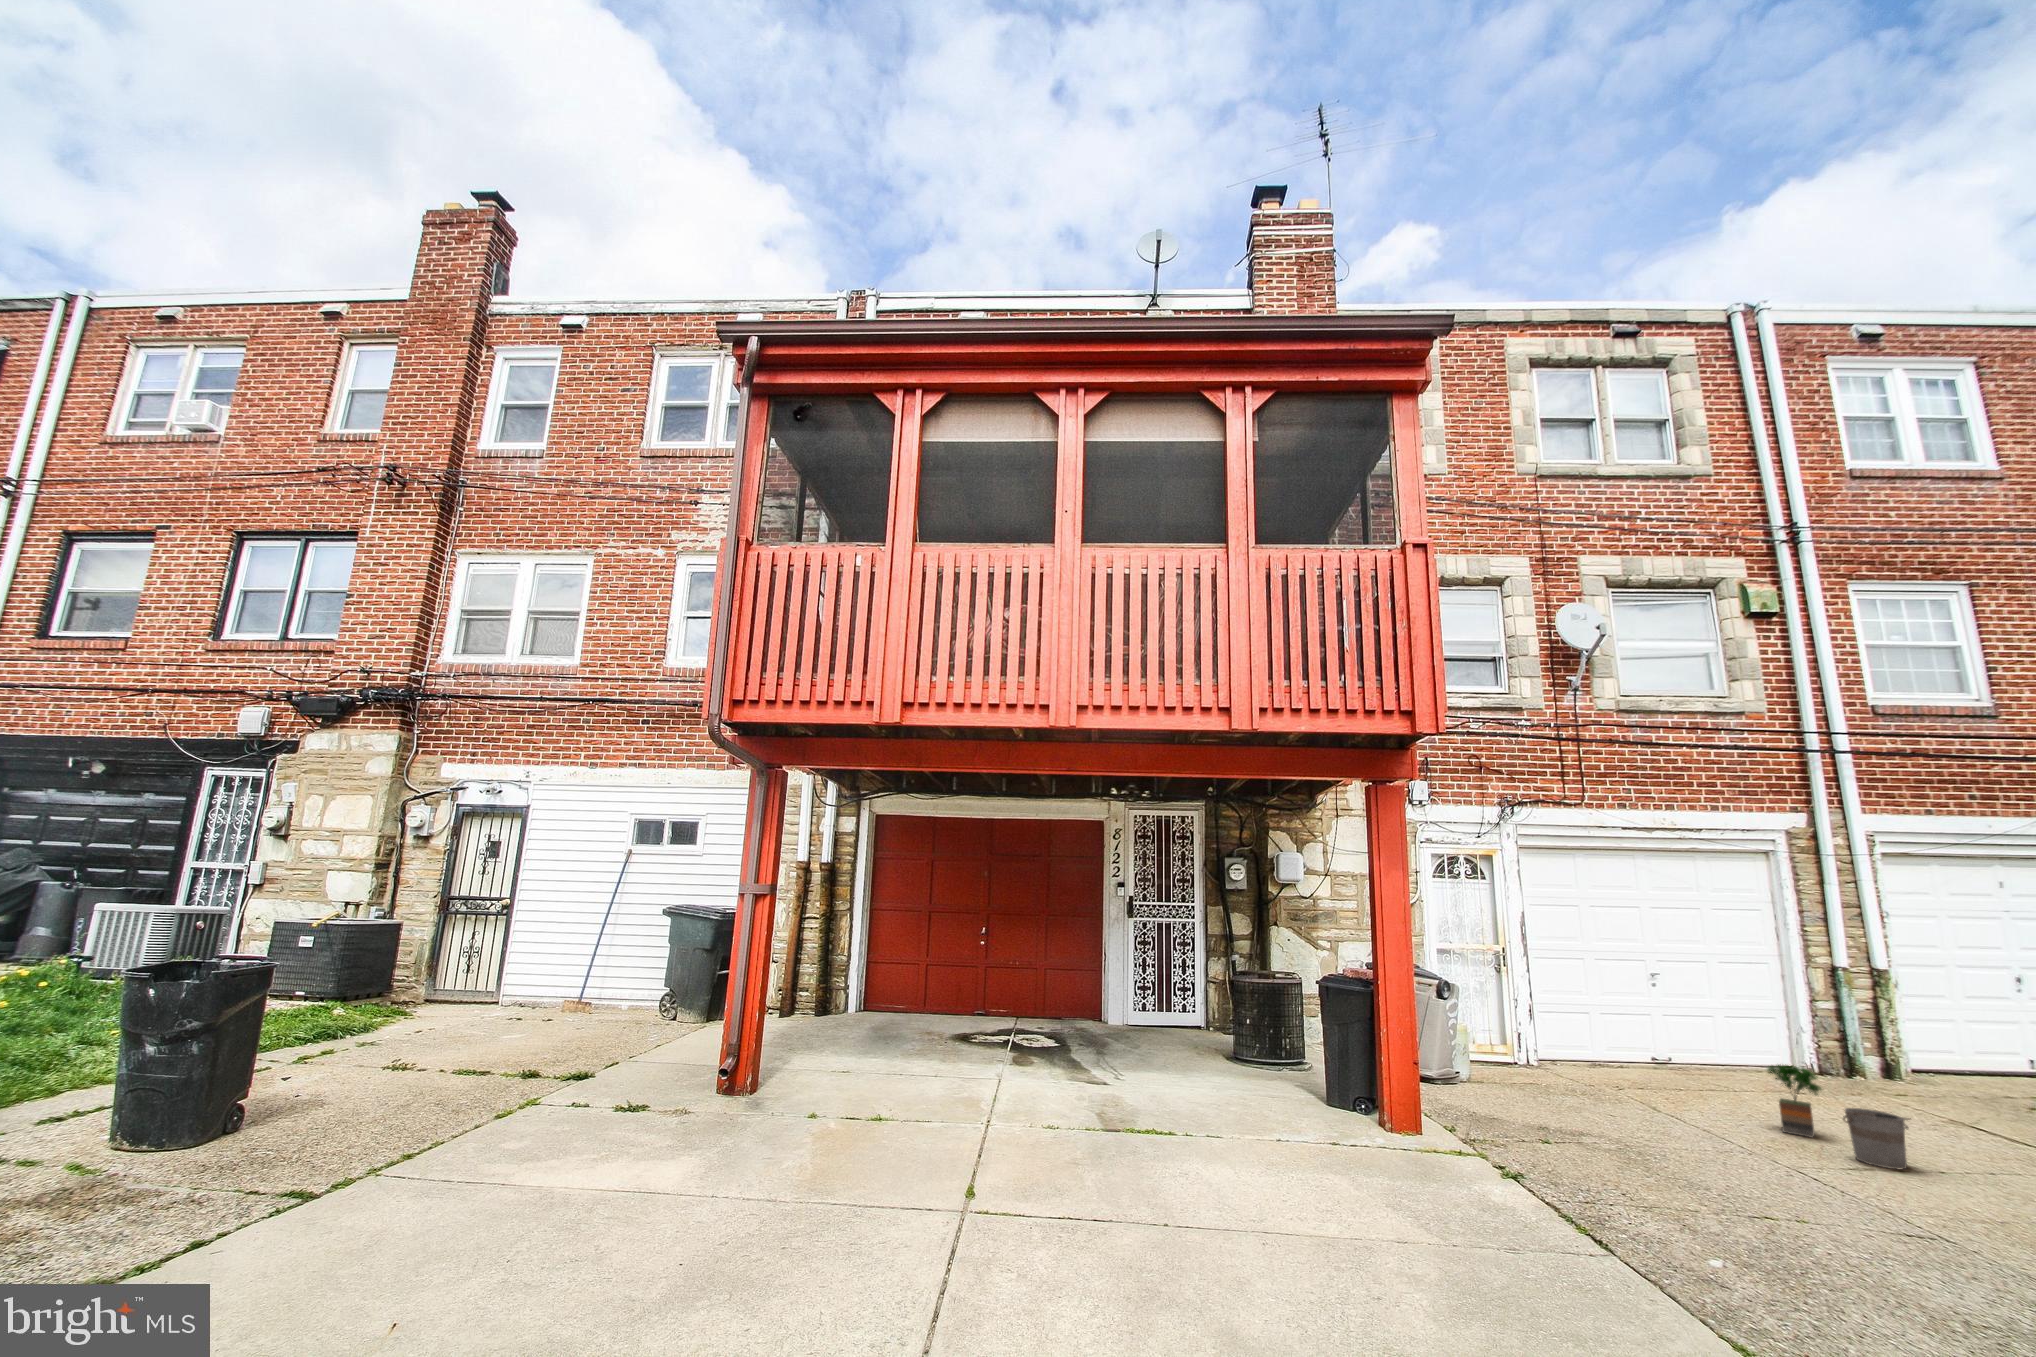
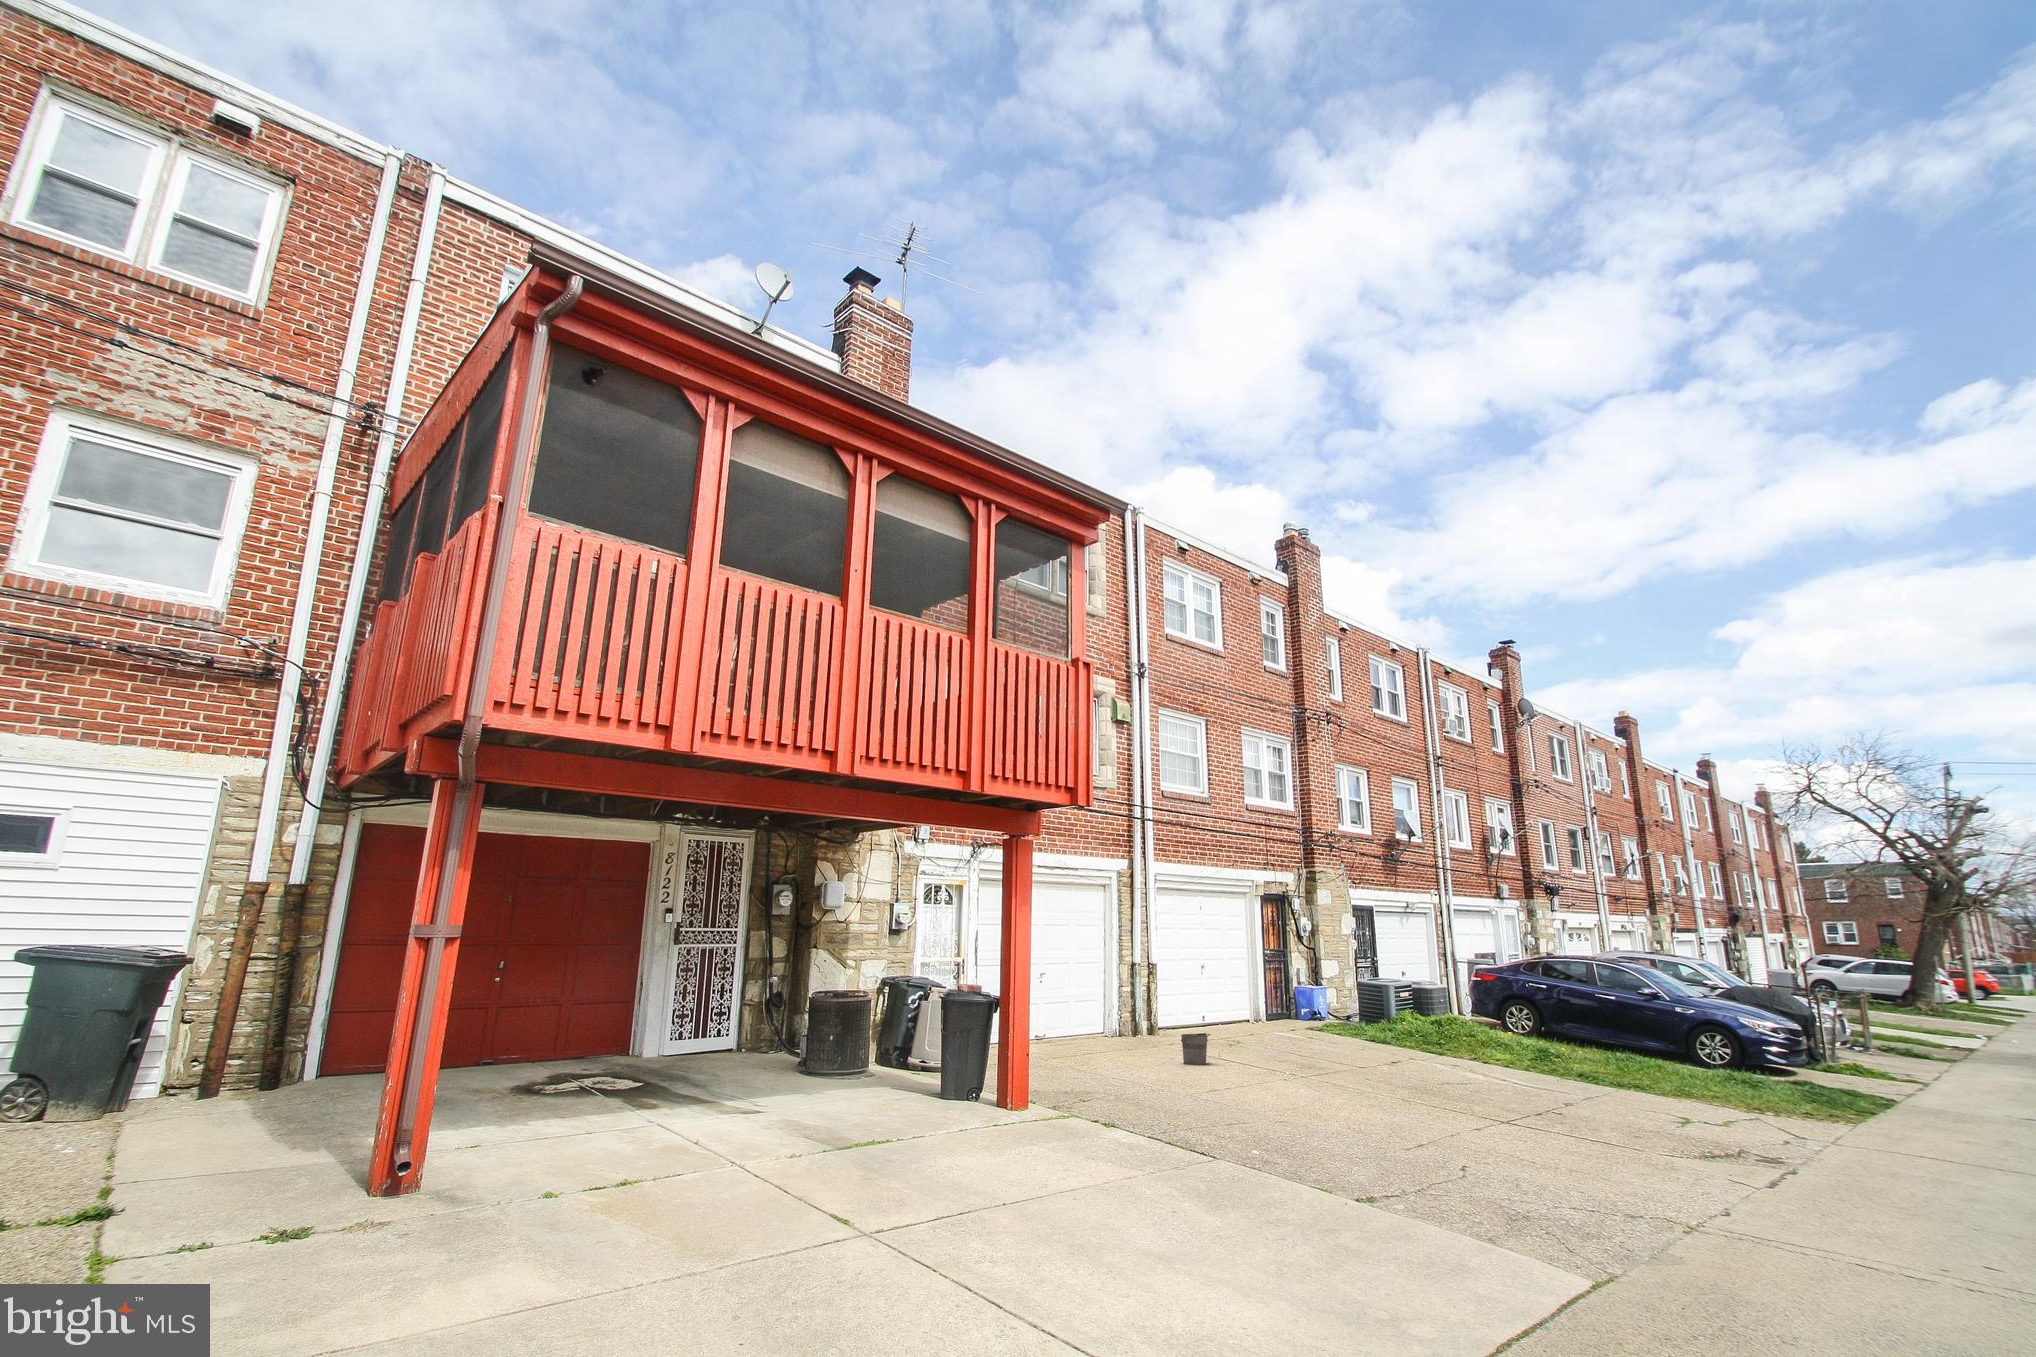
potted tree: present [1767,1064,1821,1138] -> none [1135,1016,1164,1060]

